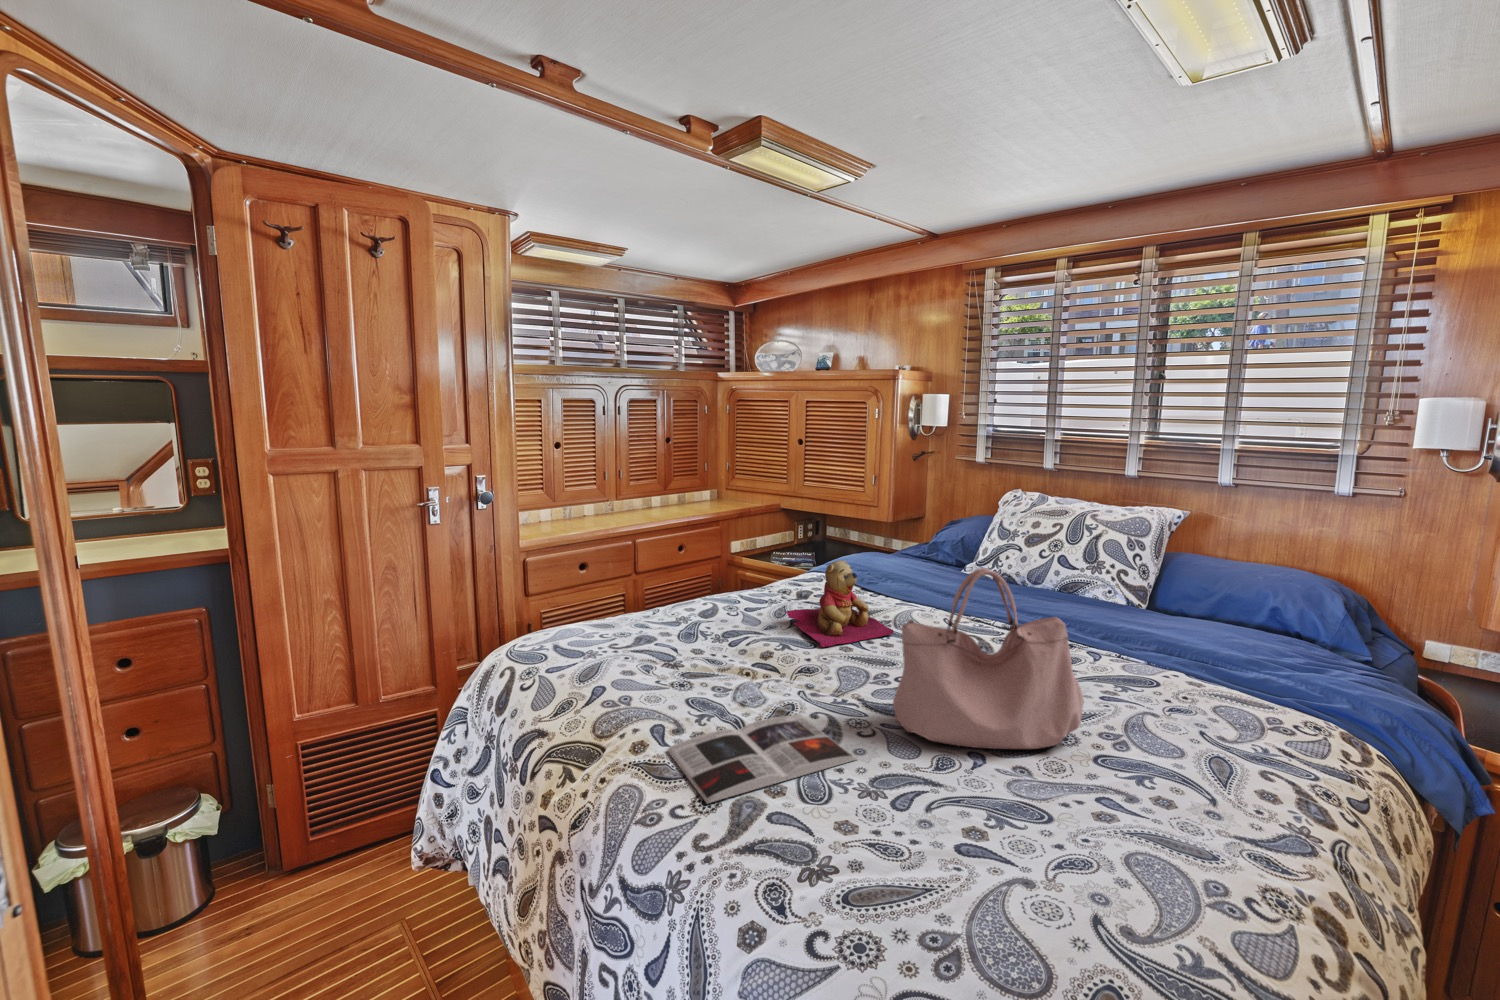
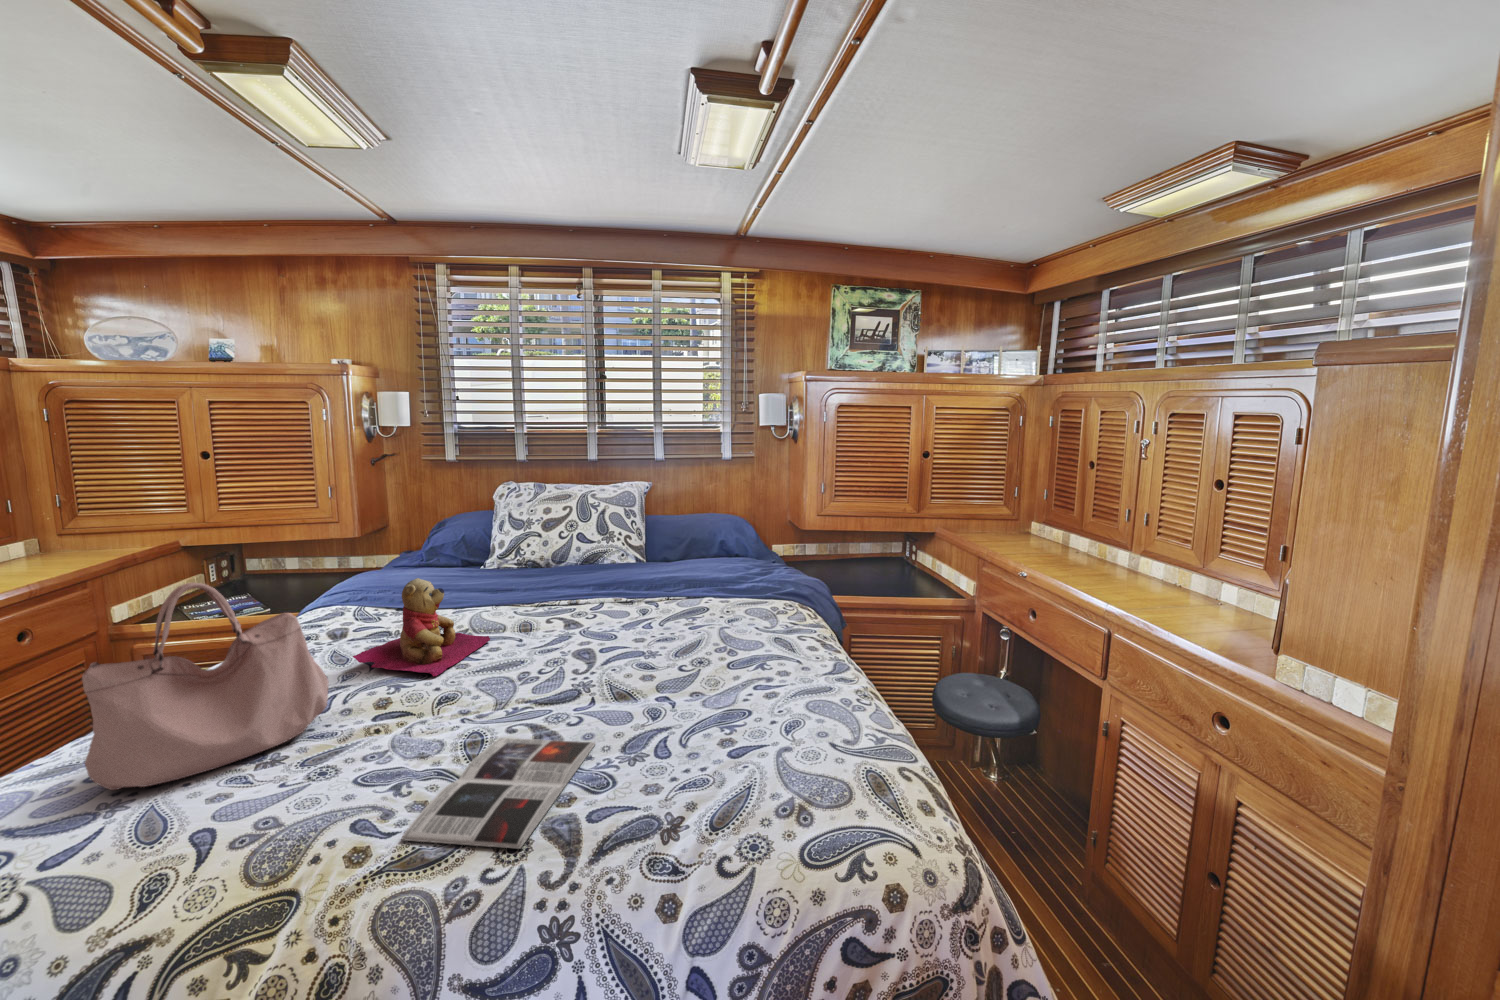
handbag: present [893,568,1084,749] -> present [82,583,329,790]

